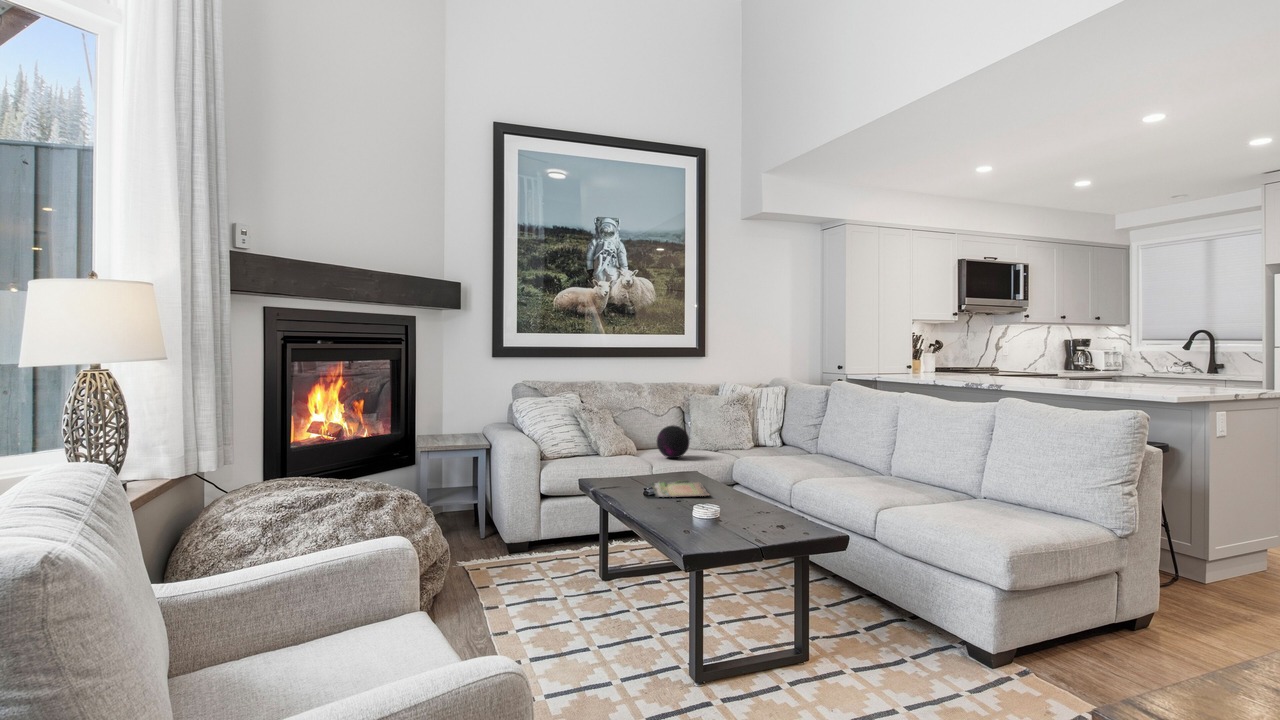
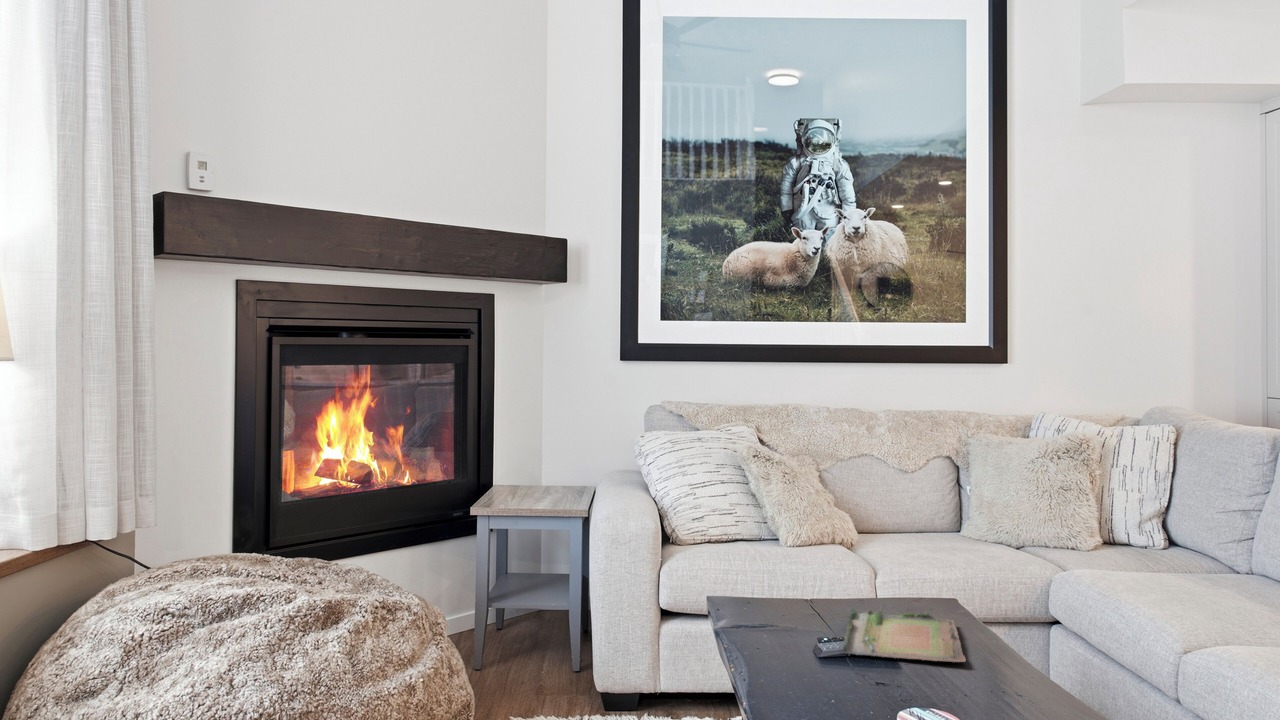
decorative orb: present [657,425,689,459] -> none [891,490,955,552]

